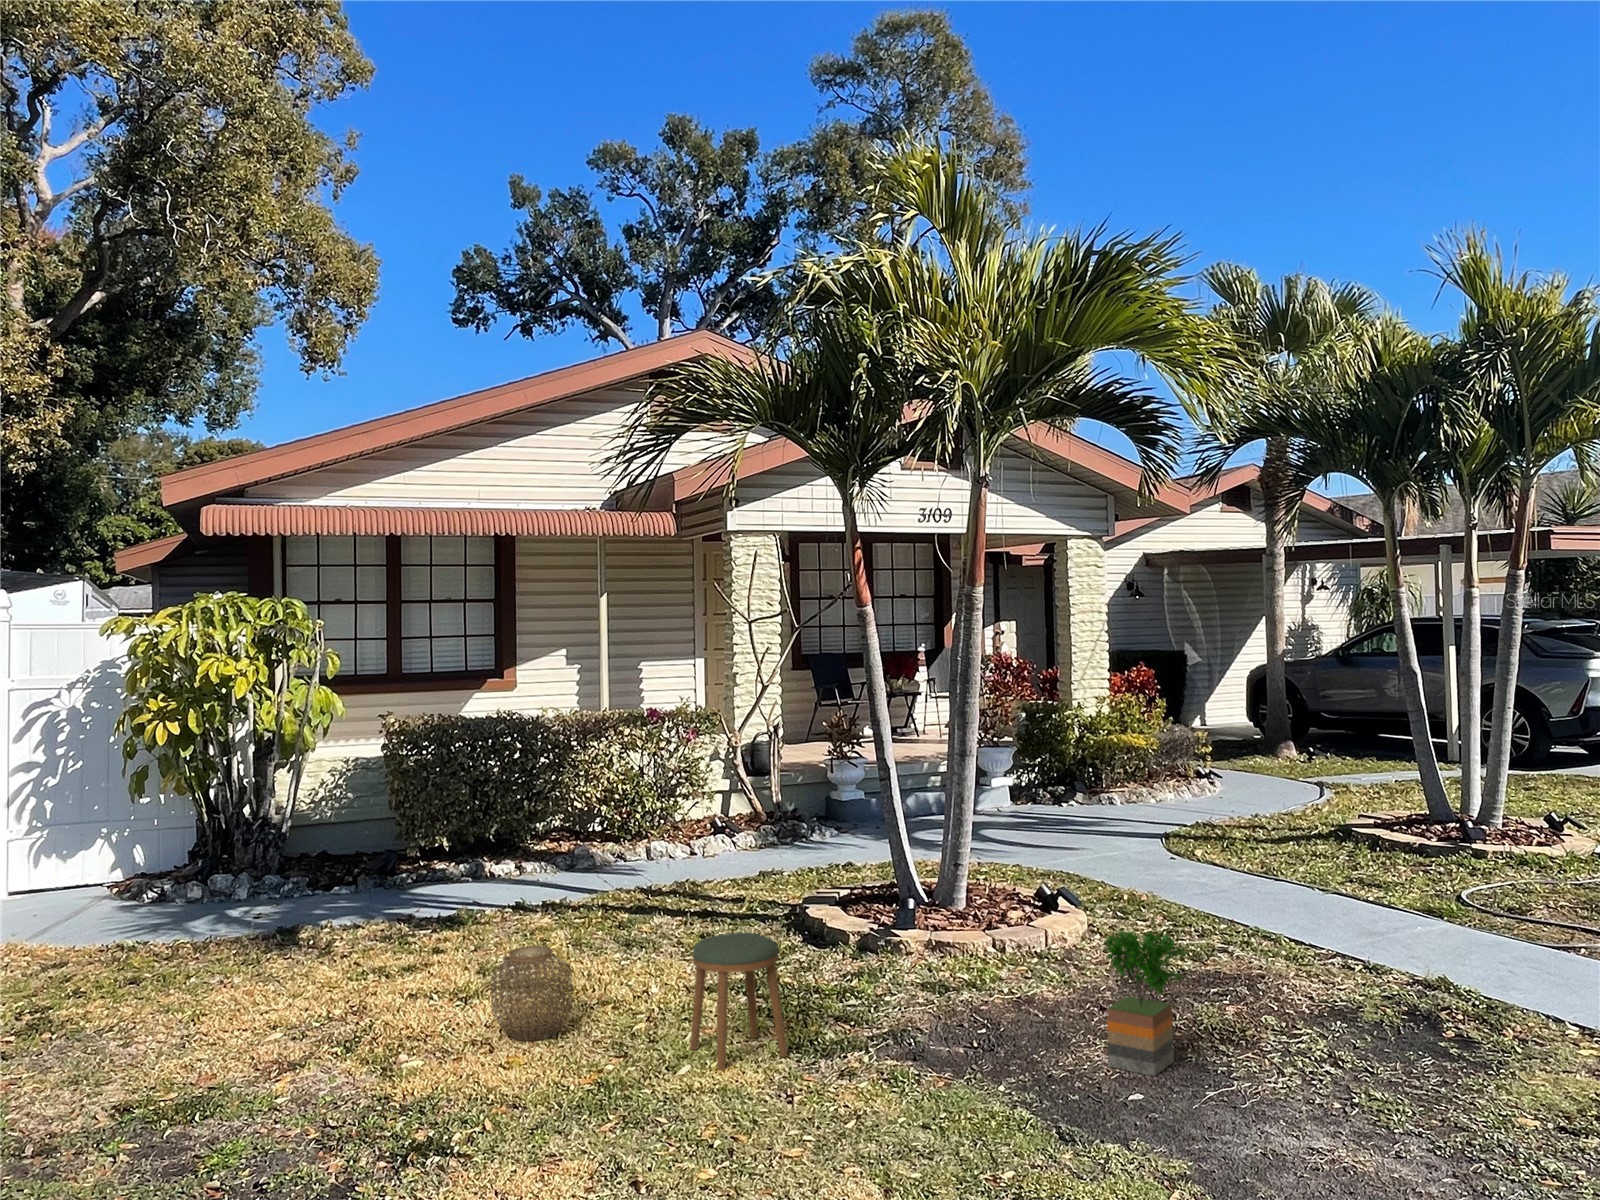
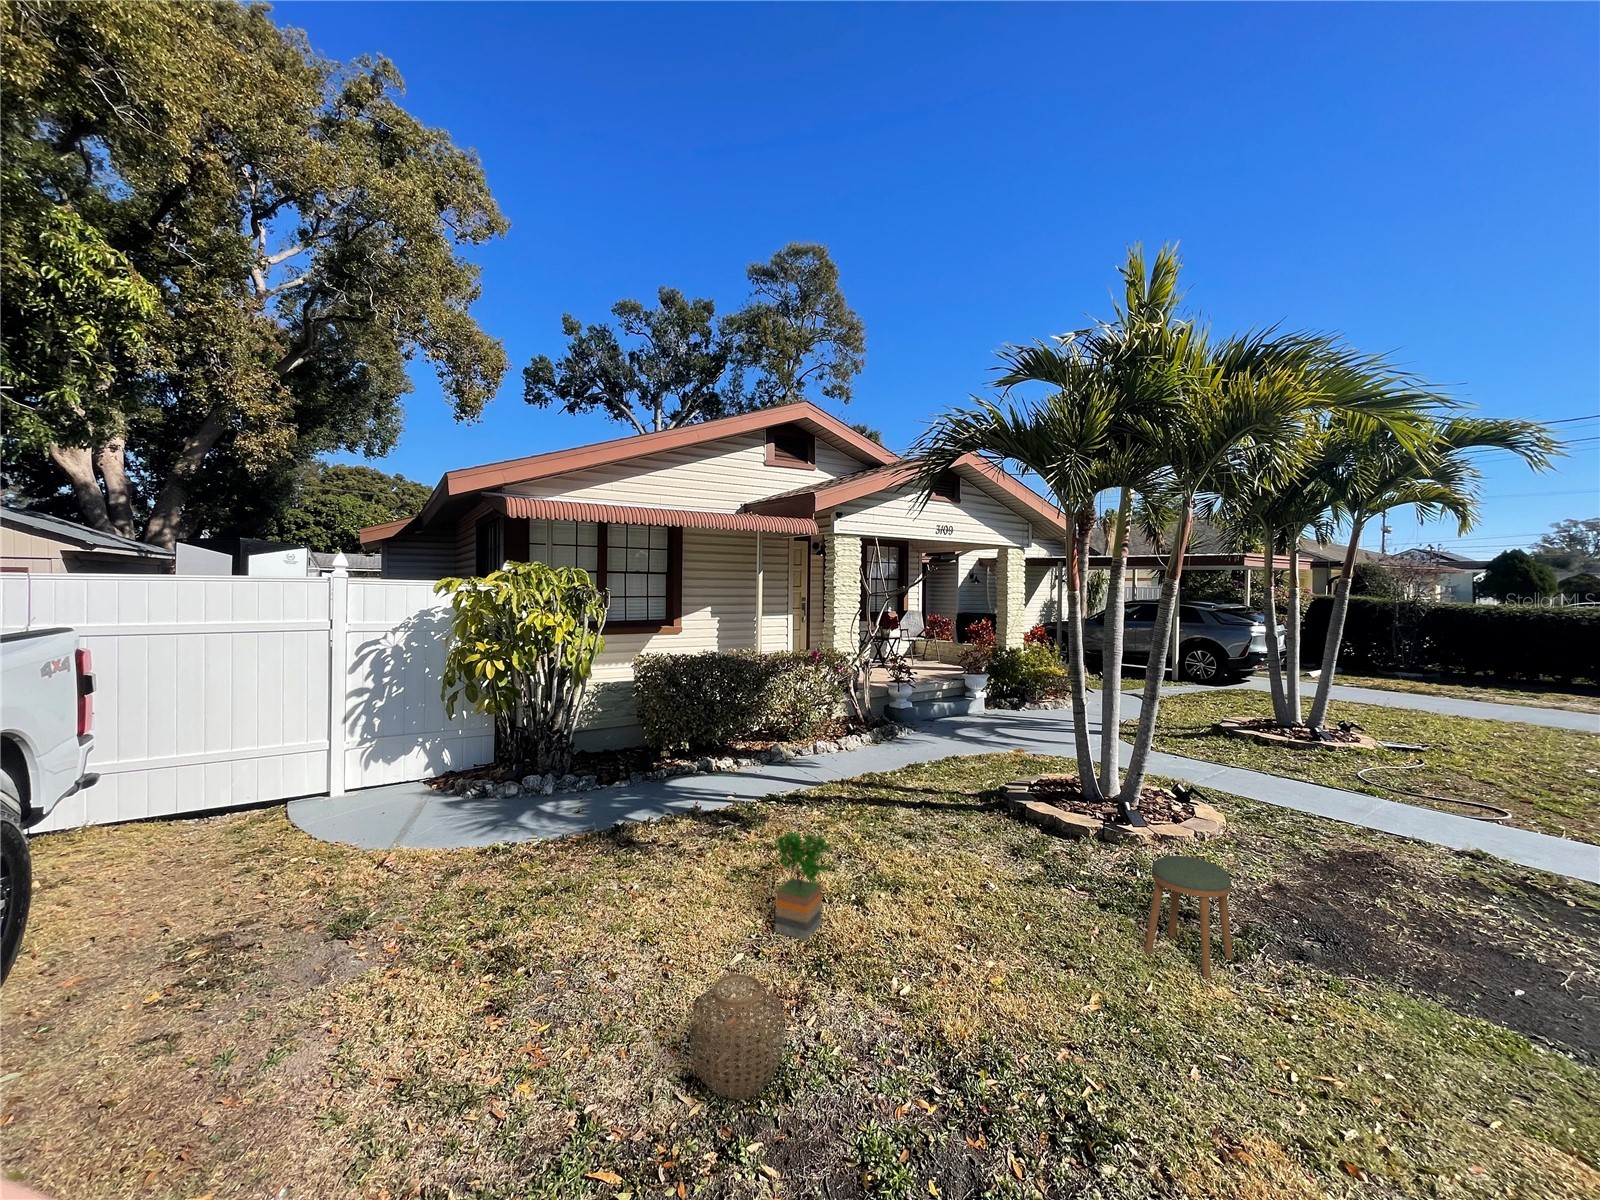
potted tree: present [1103,931,1186,1076] -> present [775,832,833,940]
woven basket: present [491,946,573,1041] -> present [690,974,784,1099]

